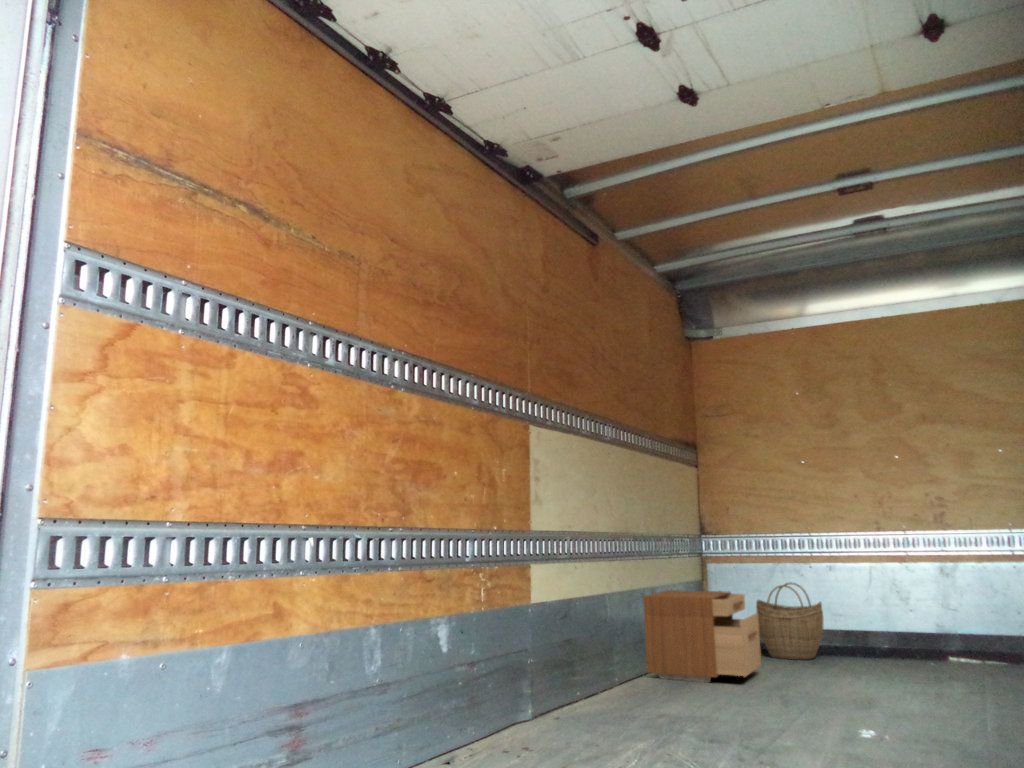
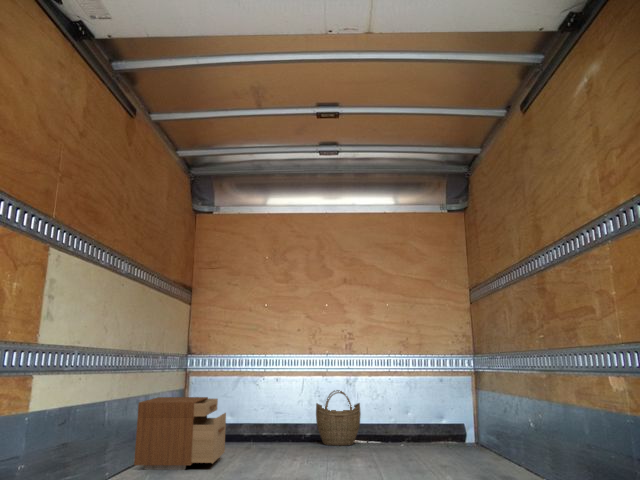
woven basket: present [756,583,823,660] -> present [316,390,361,446]

